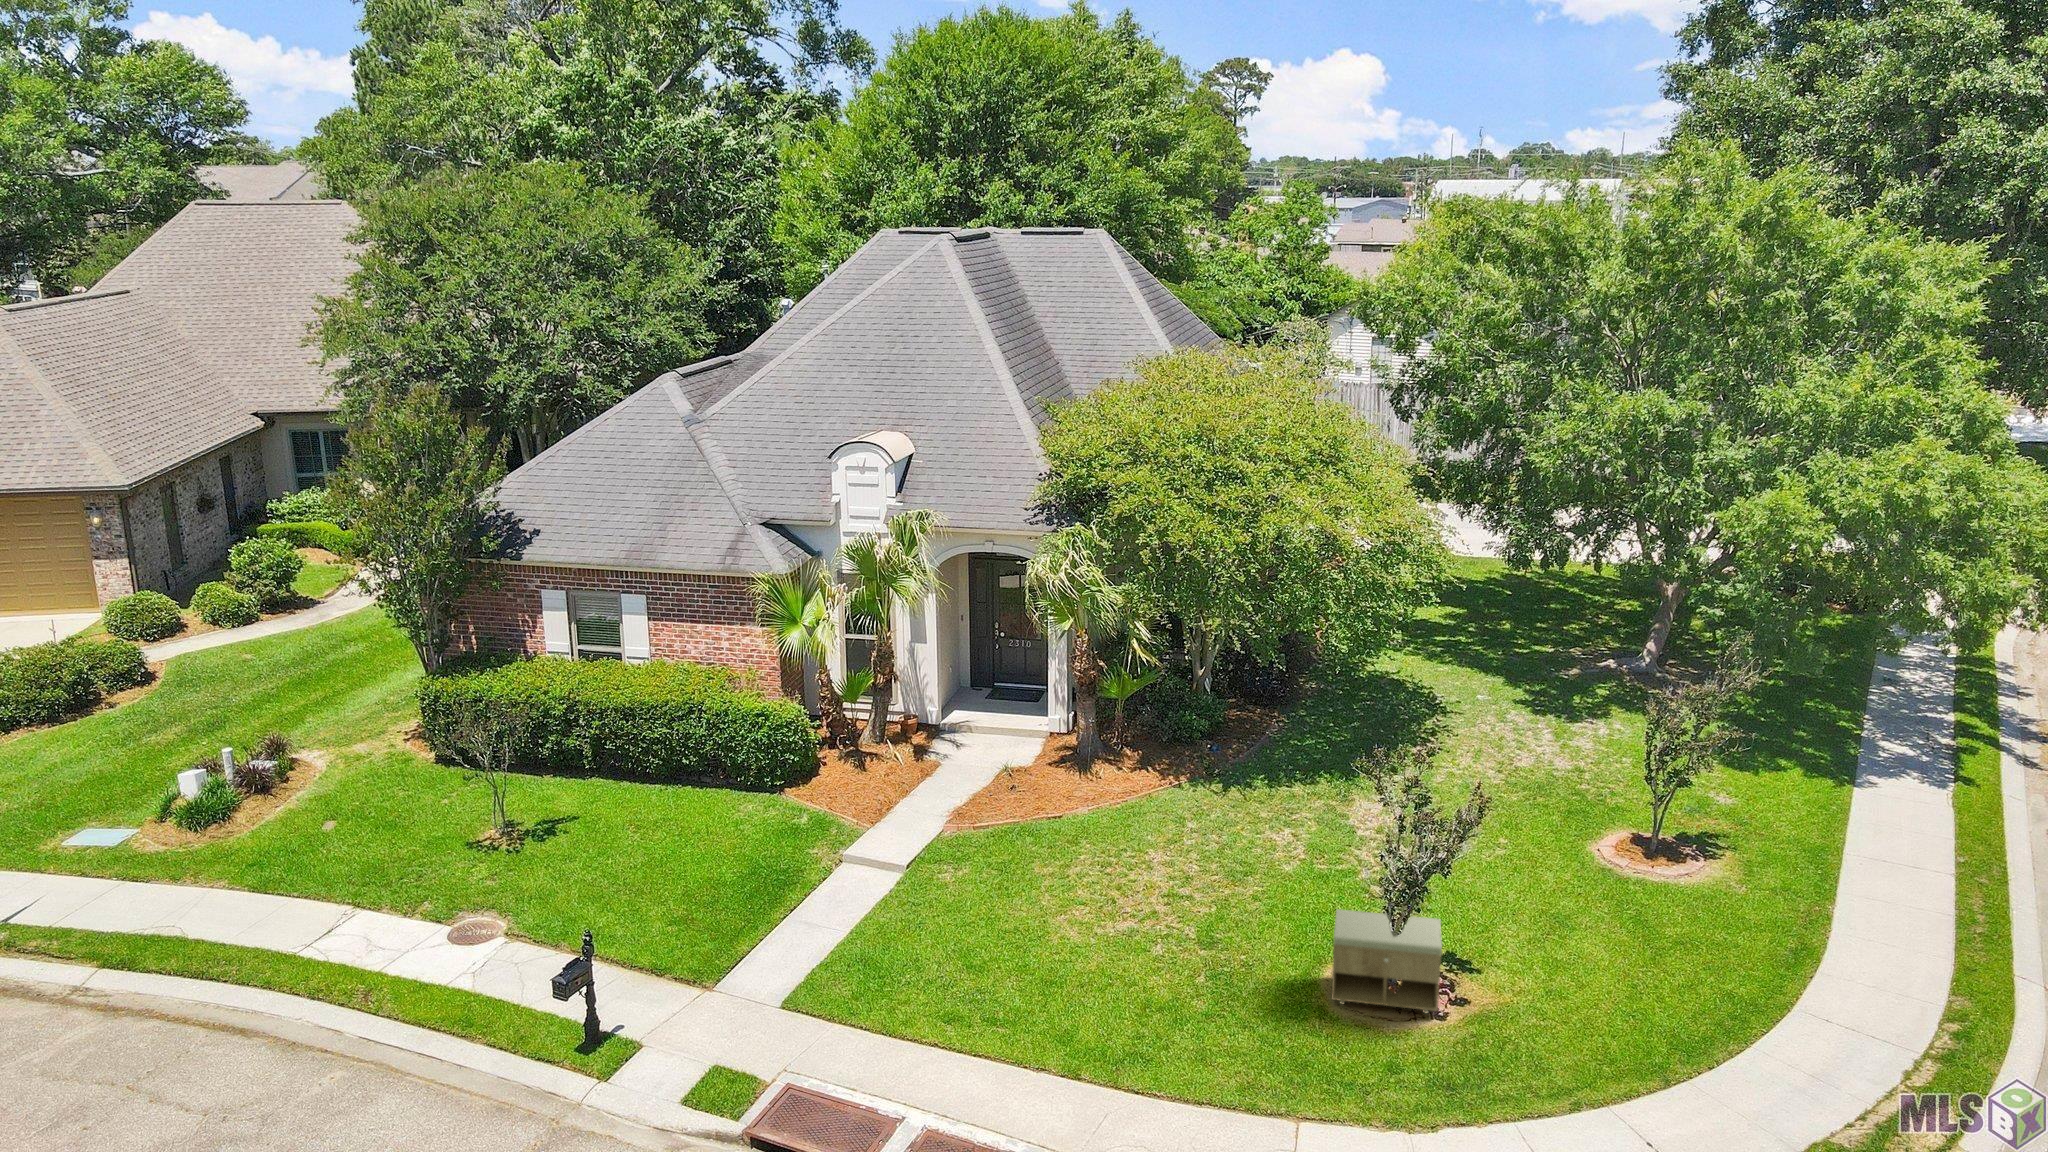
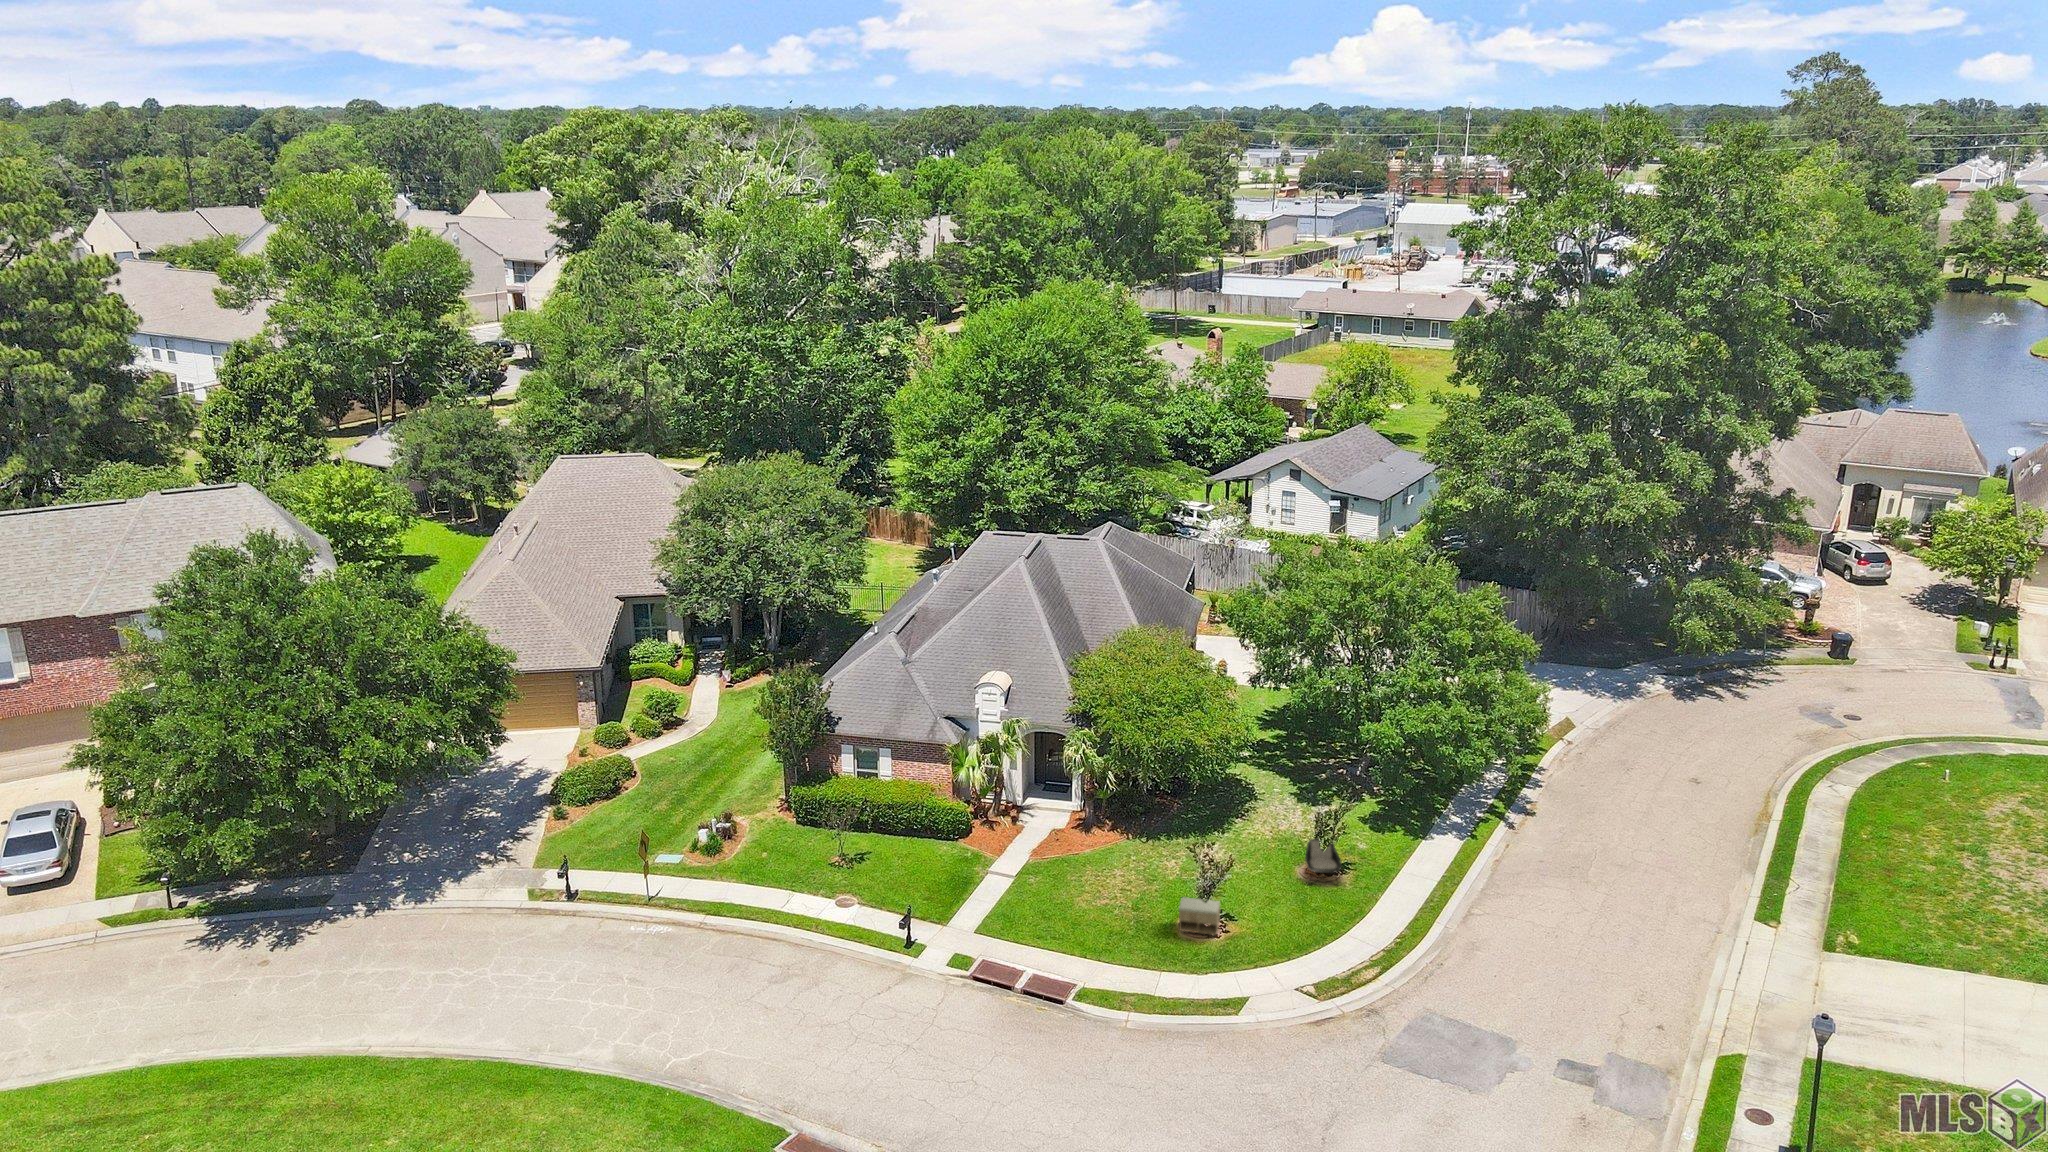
lounge chair: none [1610,768,1719,885] -> present [1305,838,1341,885]

